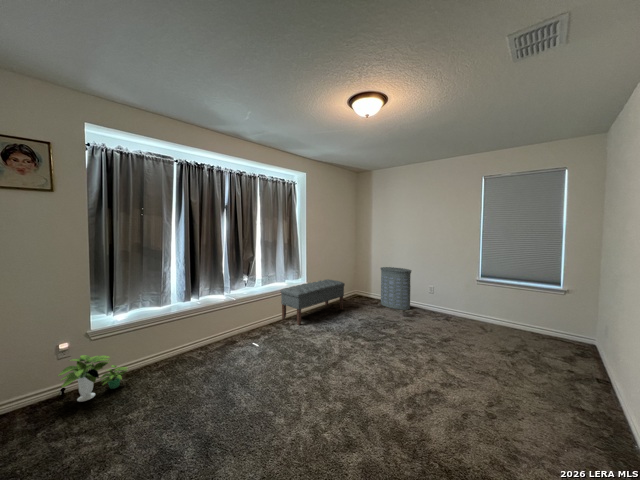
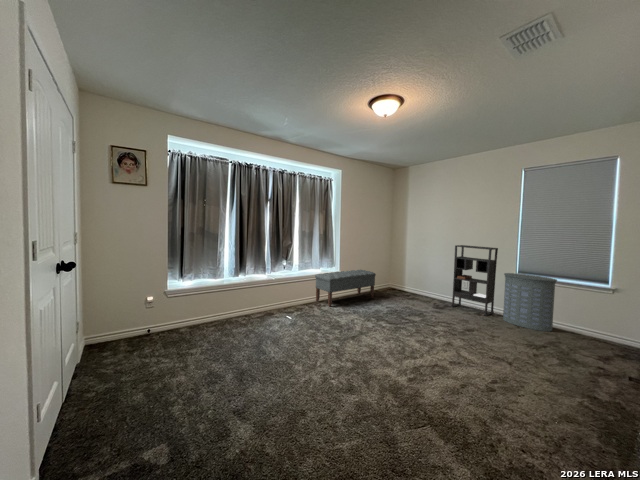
bookshelf: none [421,250,464,321] -> present [451,245,498,316]
laundry hamper: present [380,267,411,310] -> present [503,273,557,331]
potted plant: present [58,355,127,402] -> none [145,307,192,340]

